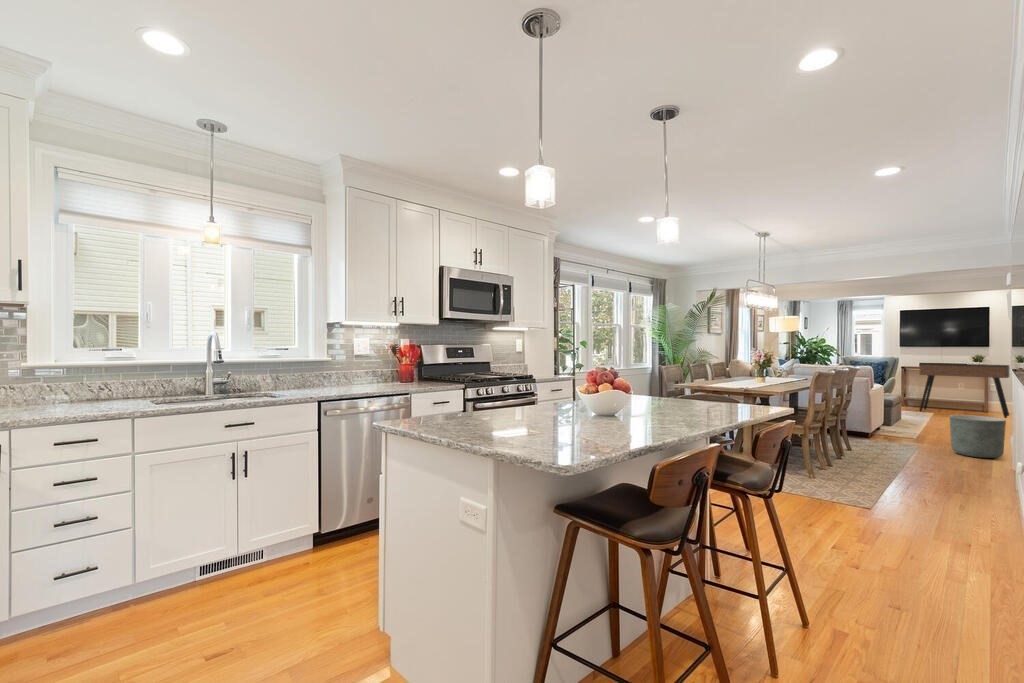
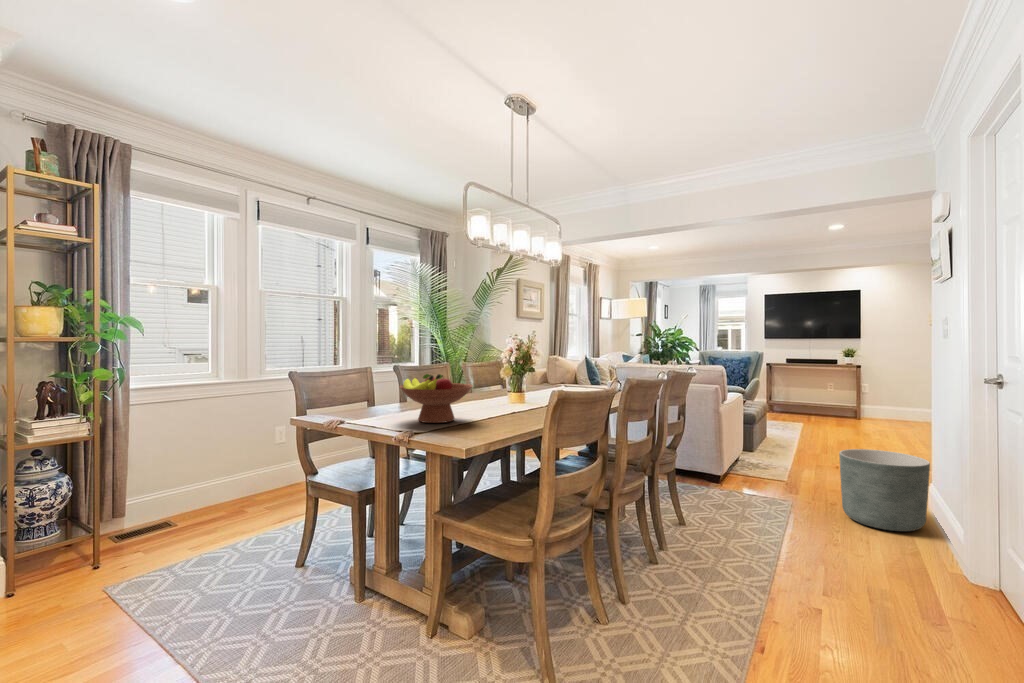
console table: present [920,363,1009,418] -> none [786,359,887,428]
fruit bowl: none [721,365,756,387] -> present [400,374,472,423]

